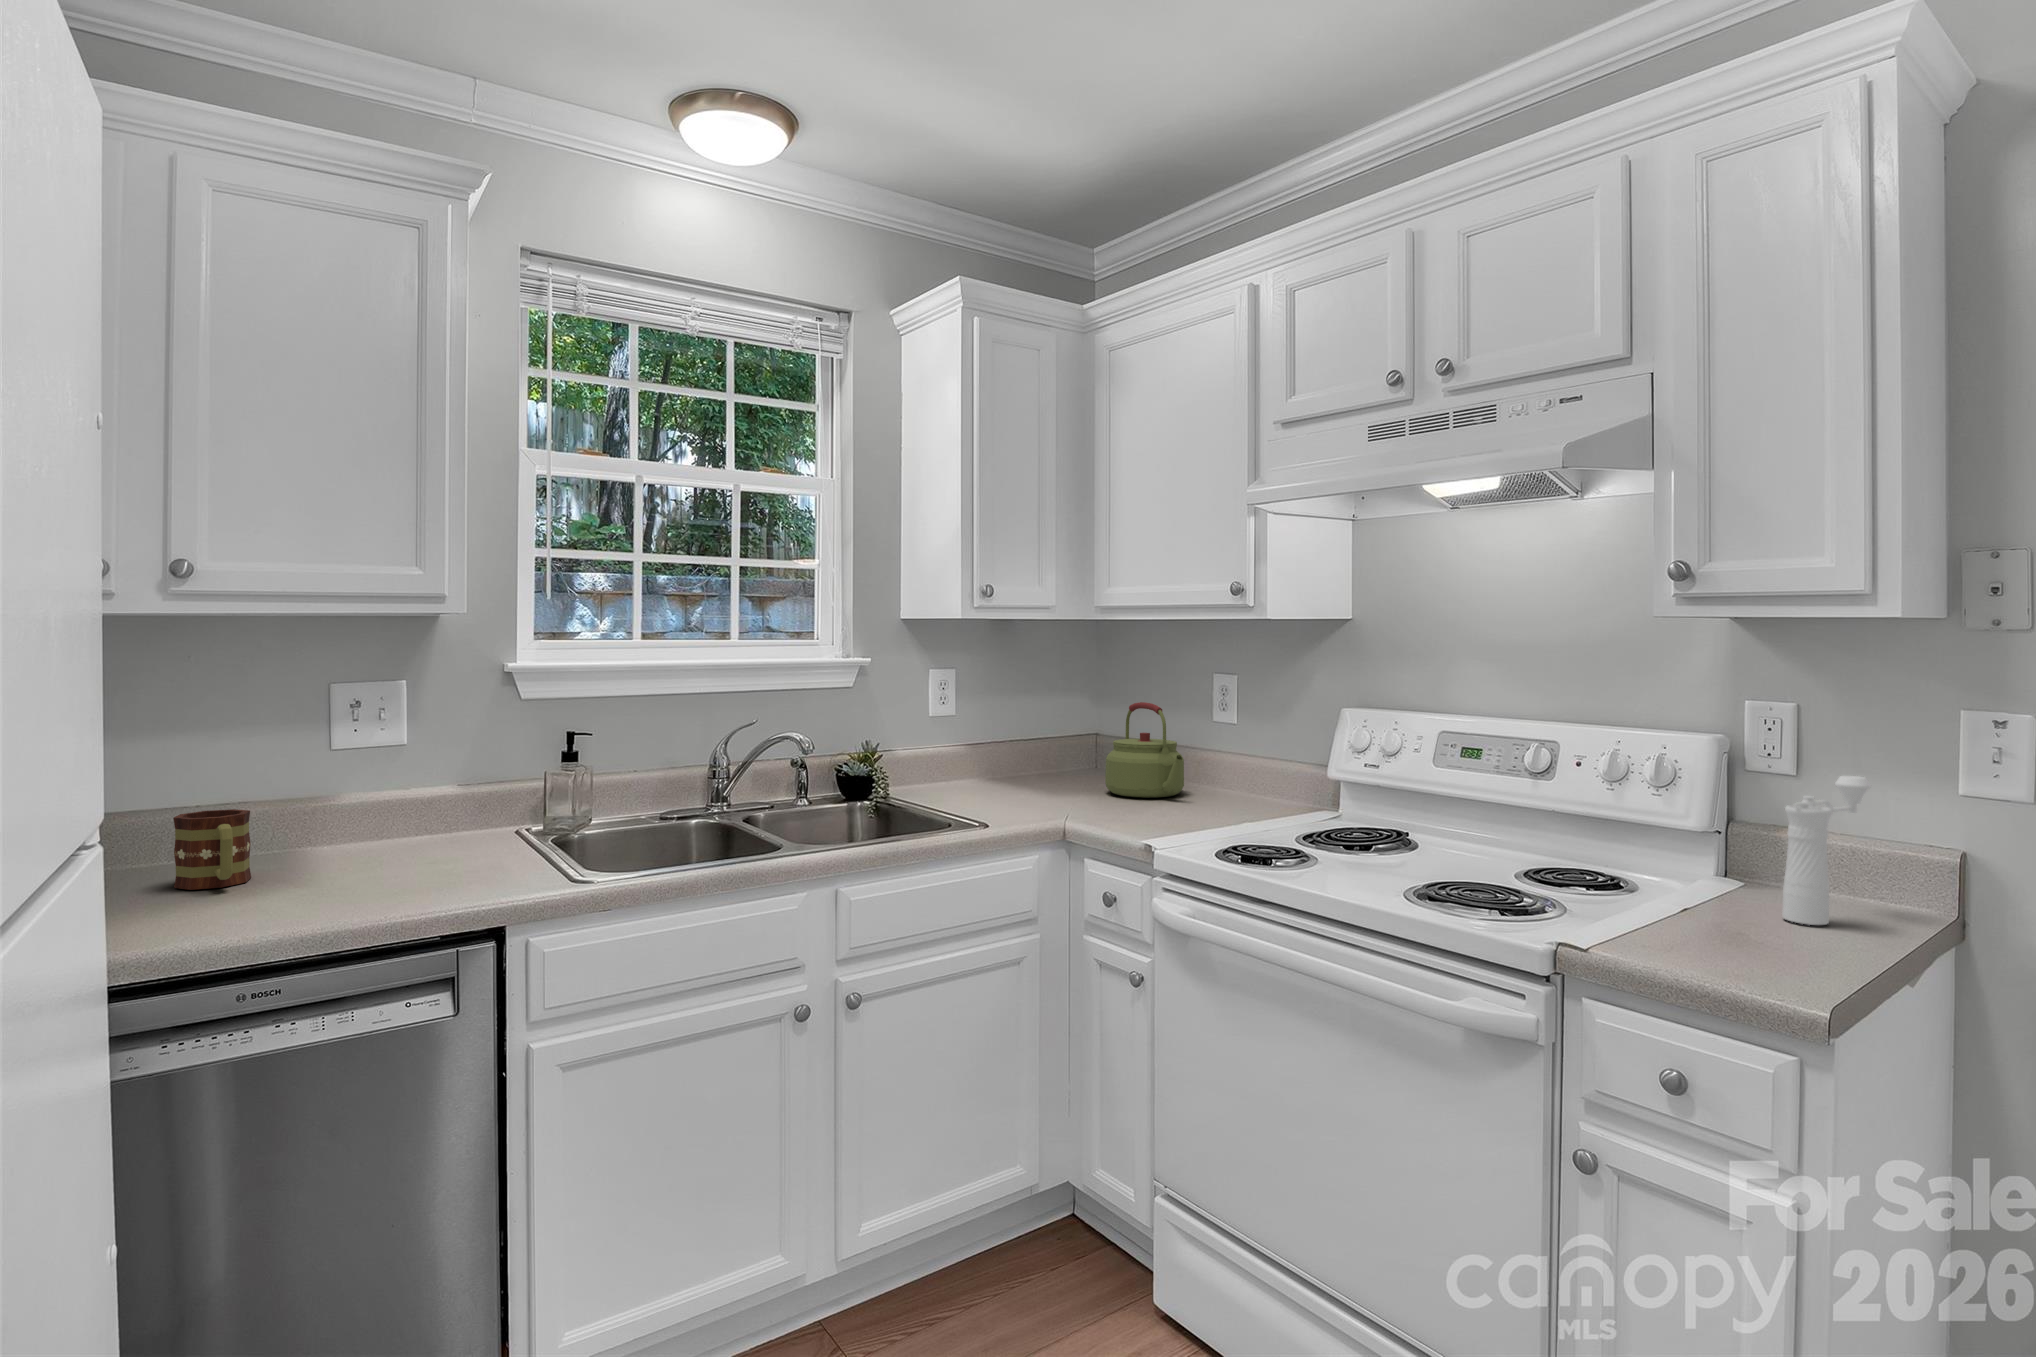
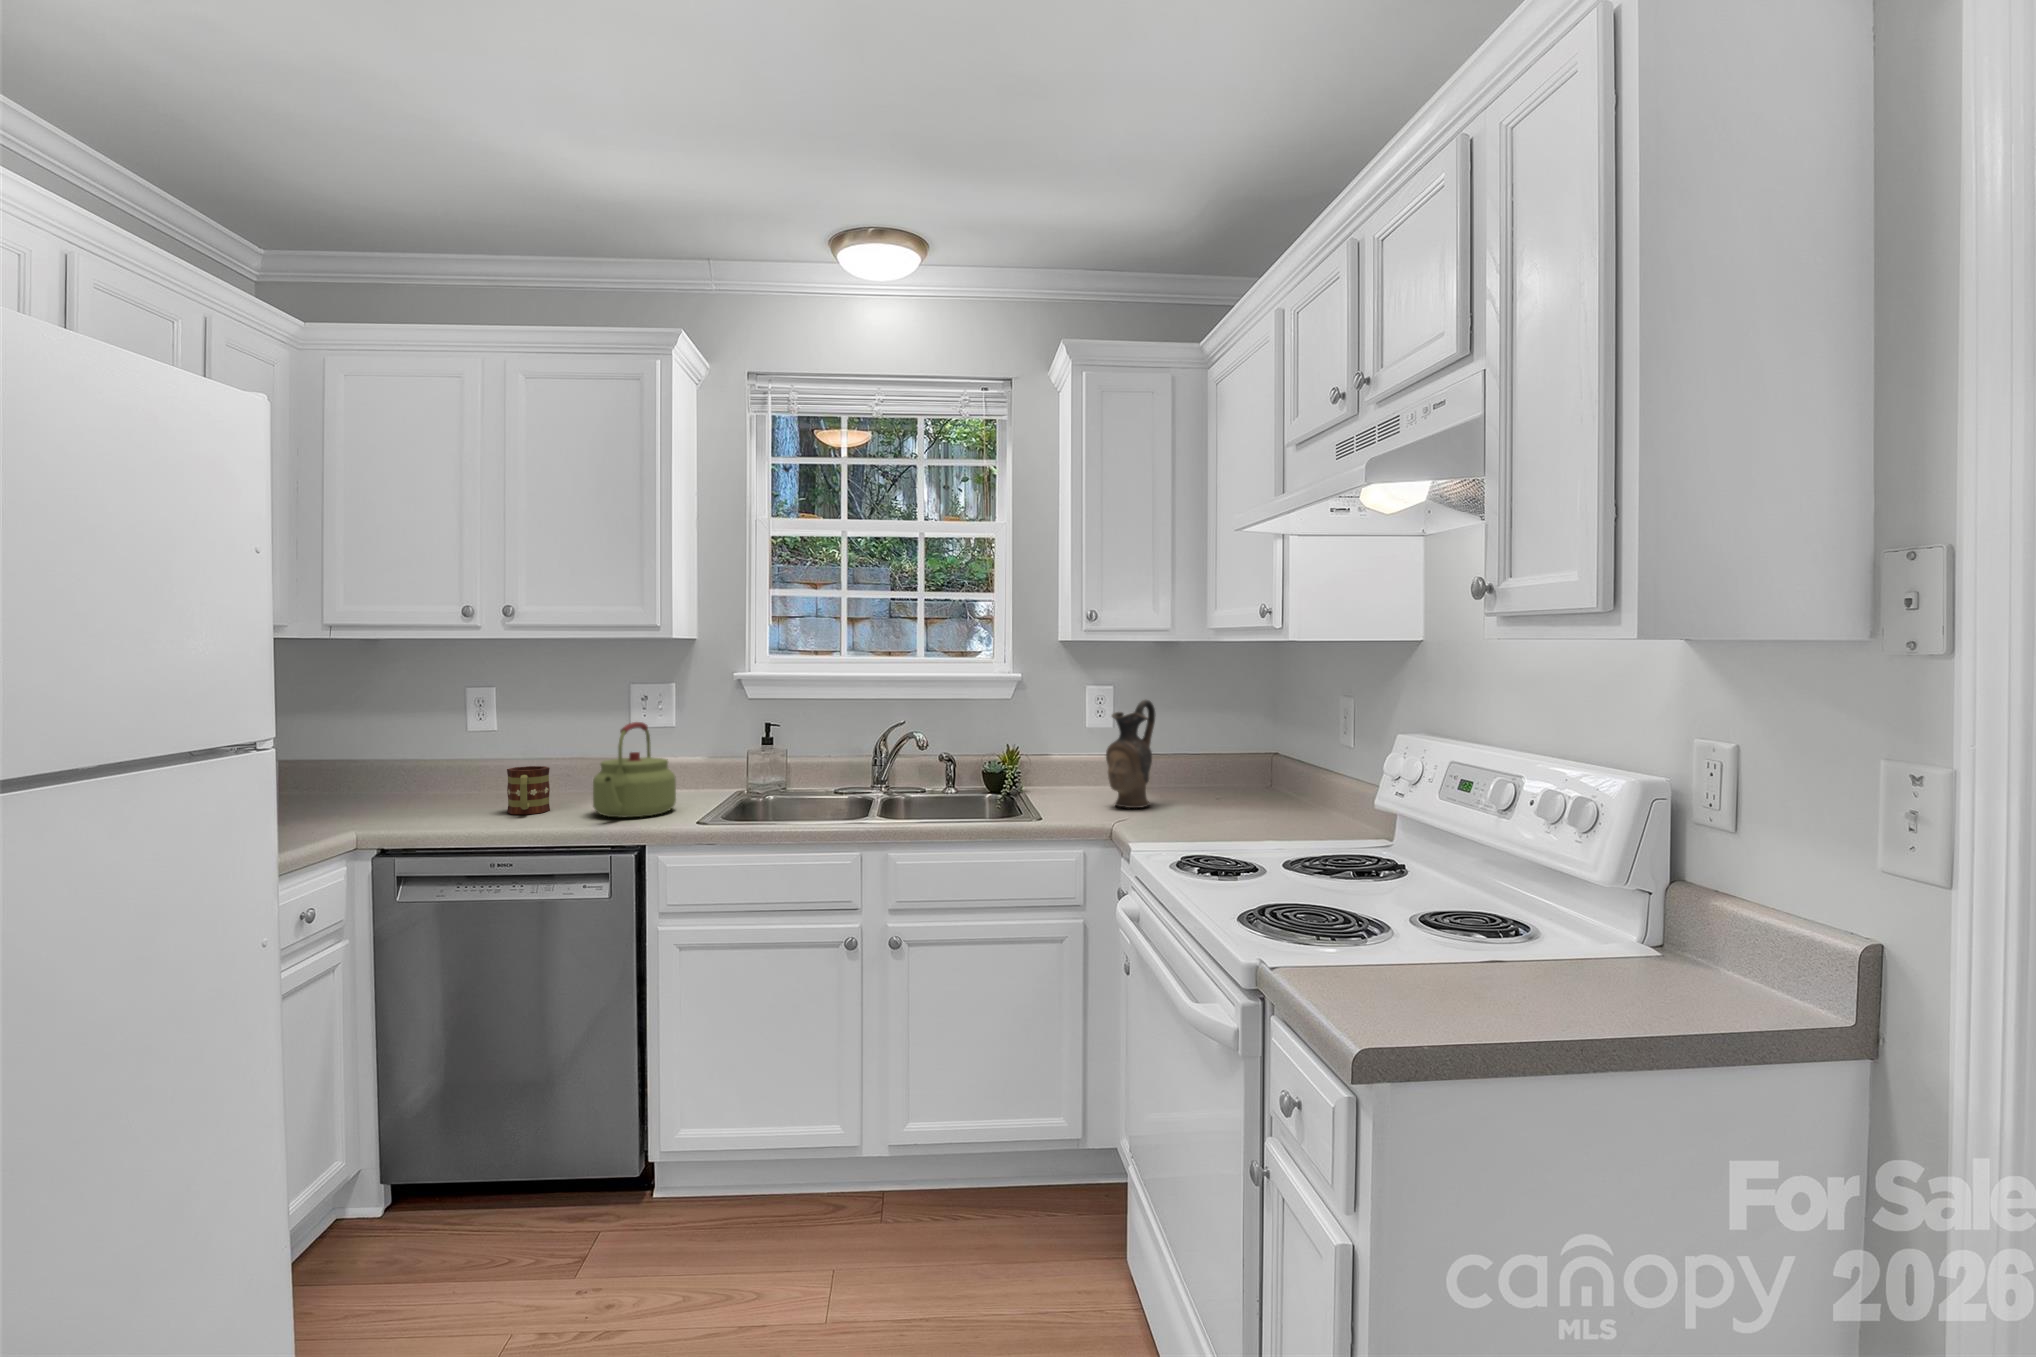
ceramic pitcher: none [1014,687,1063,807] -> present [1106,700,1155,808]
kettle: present [1105,702,1184,798] -> present [593,722,676,818]
pepper mill: present [1782,776,1871,925] -> none [1615,834,1757,1005]

